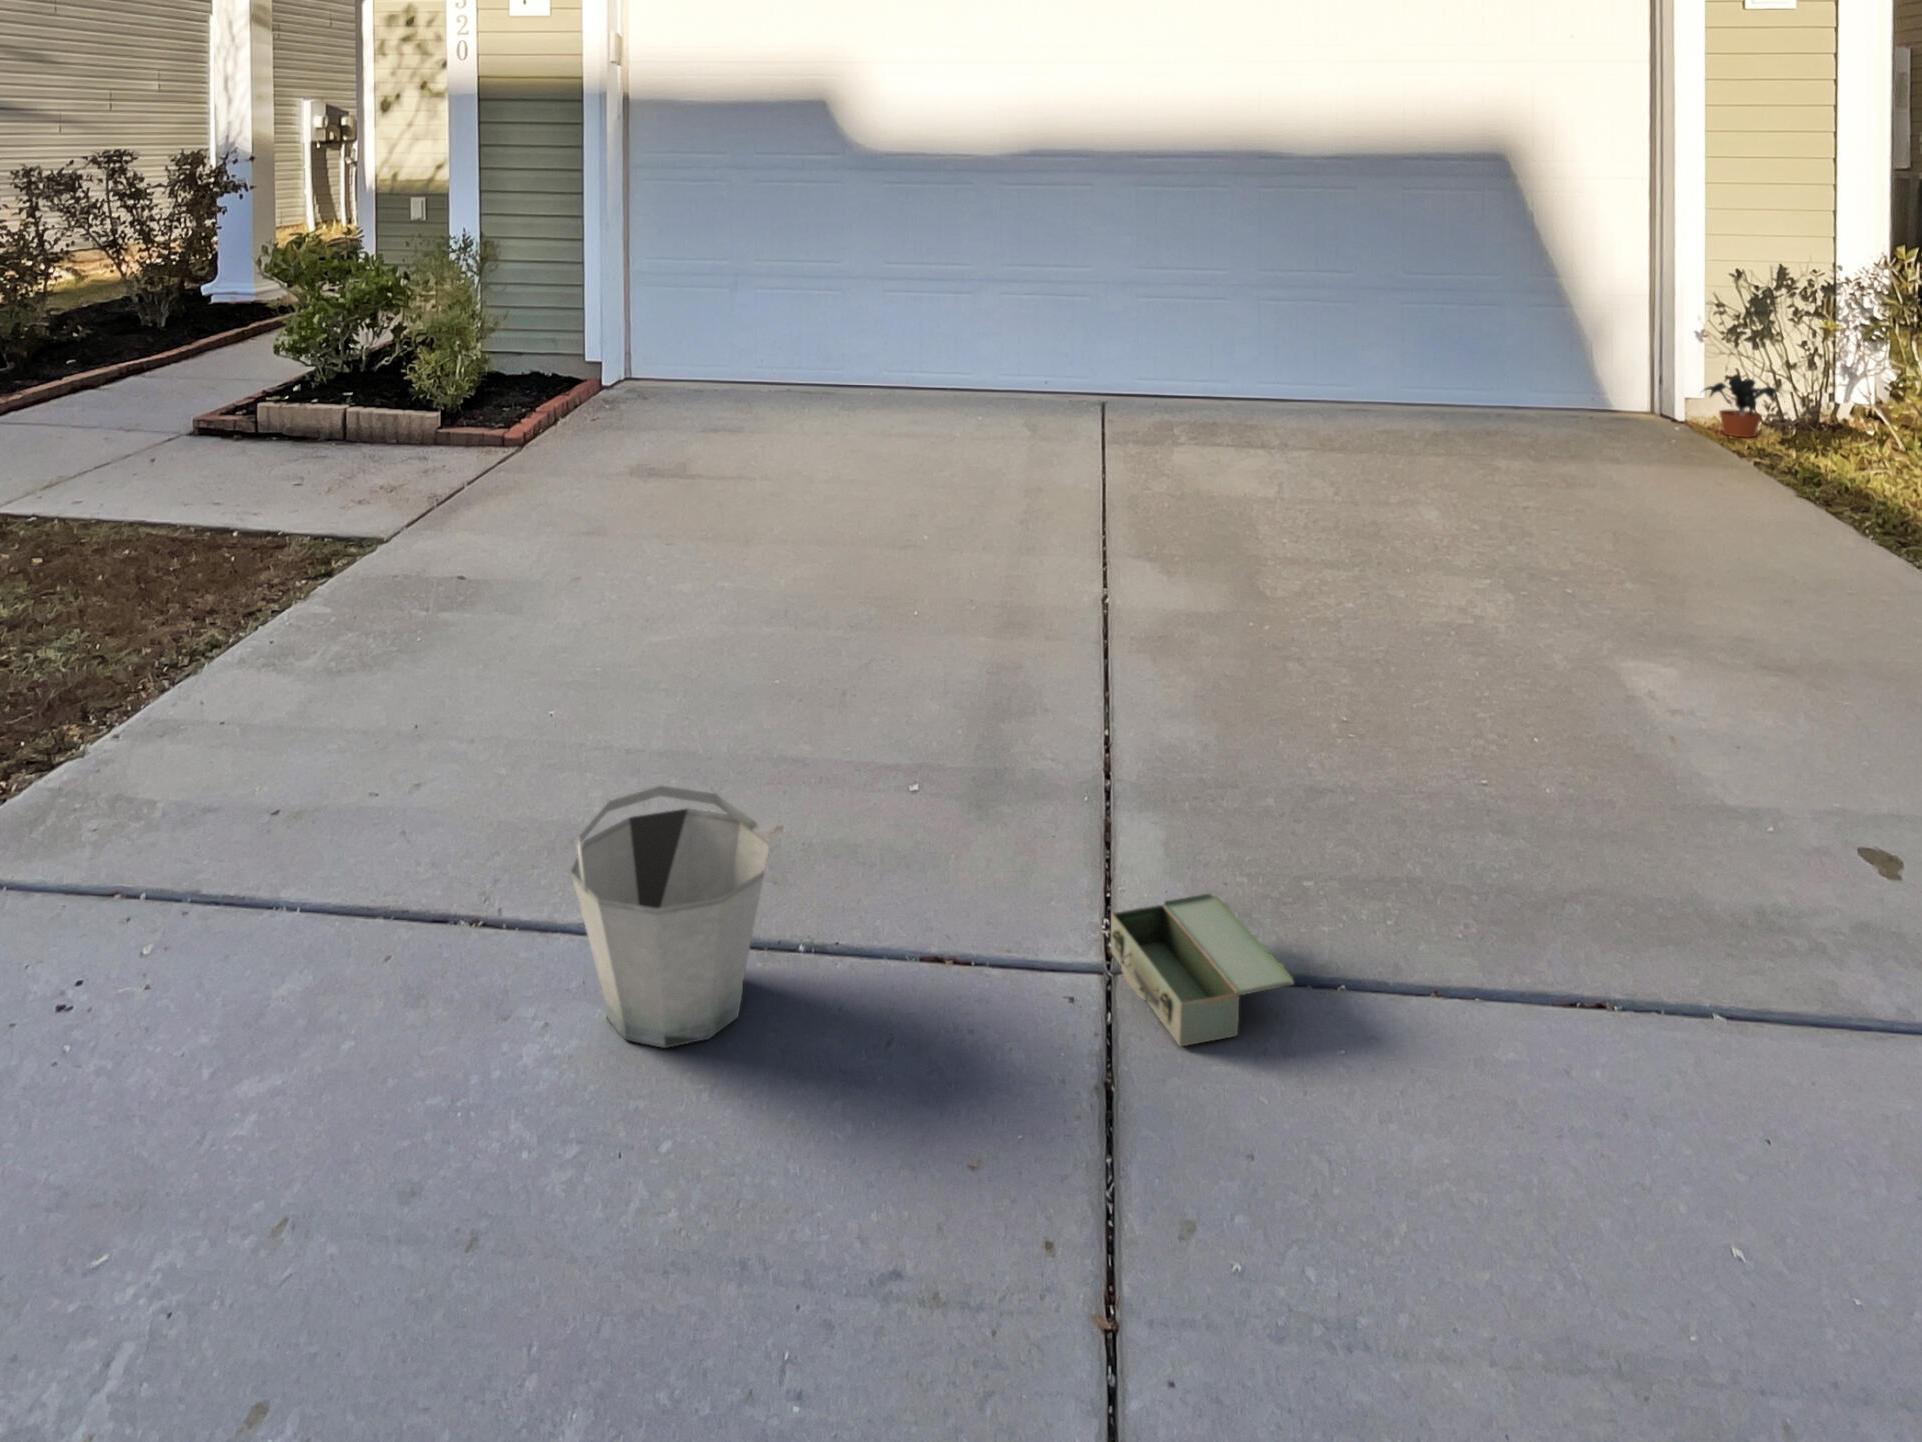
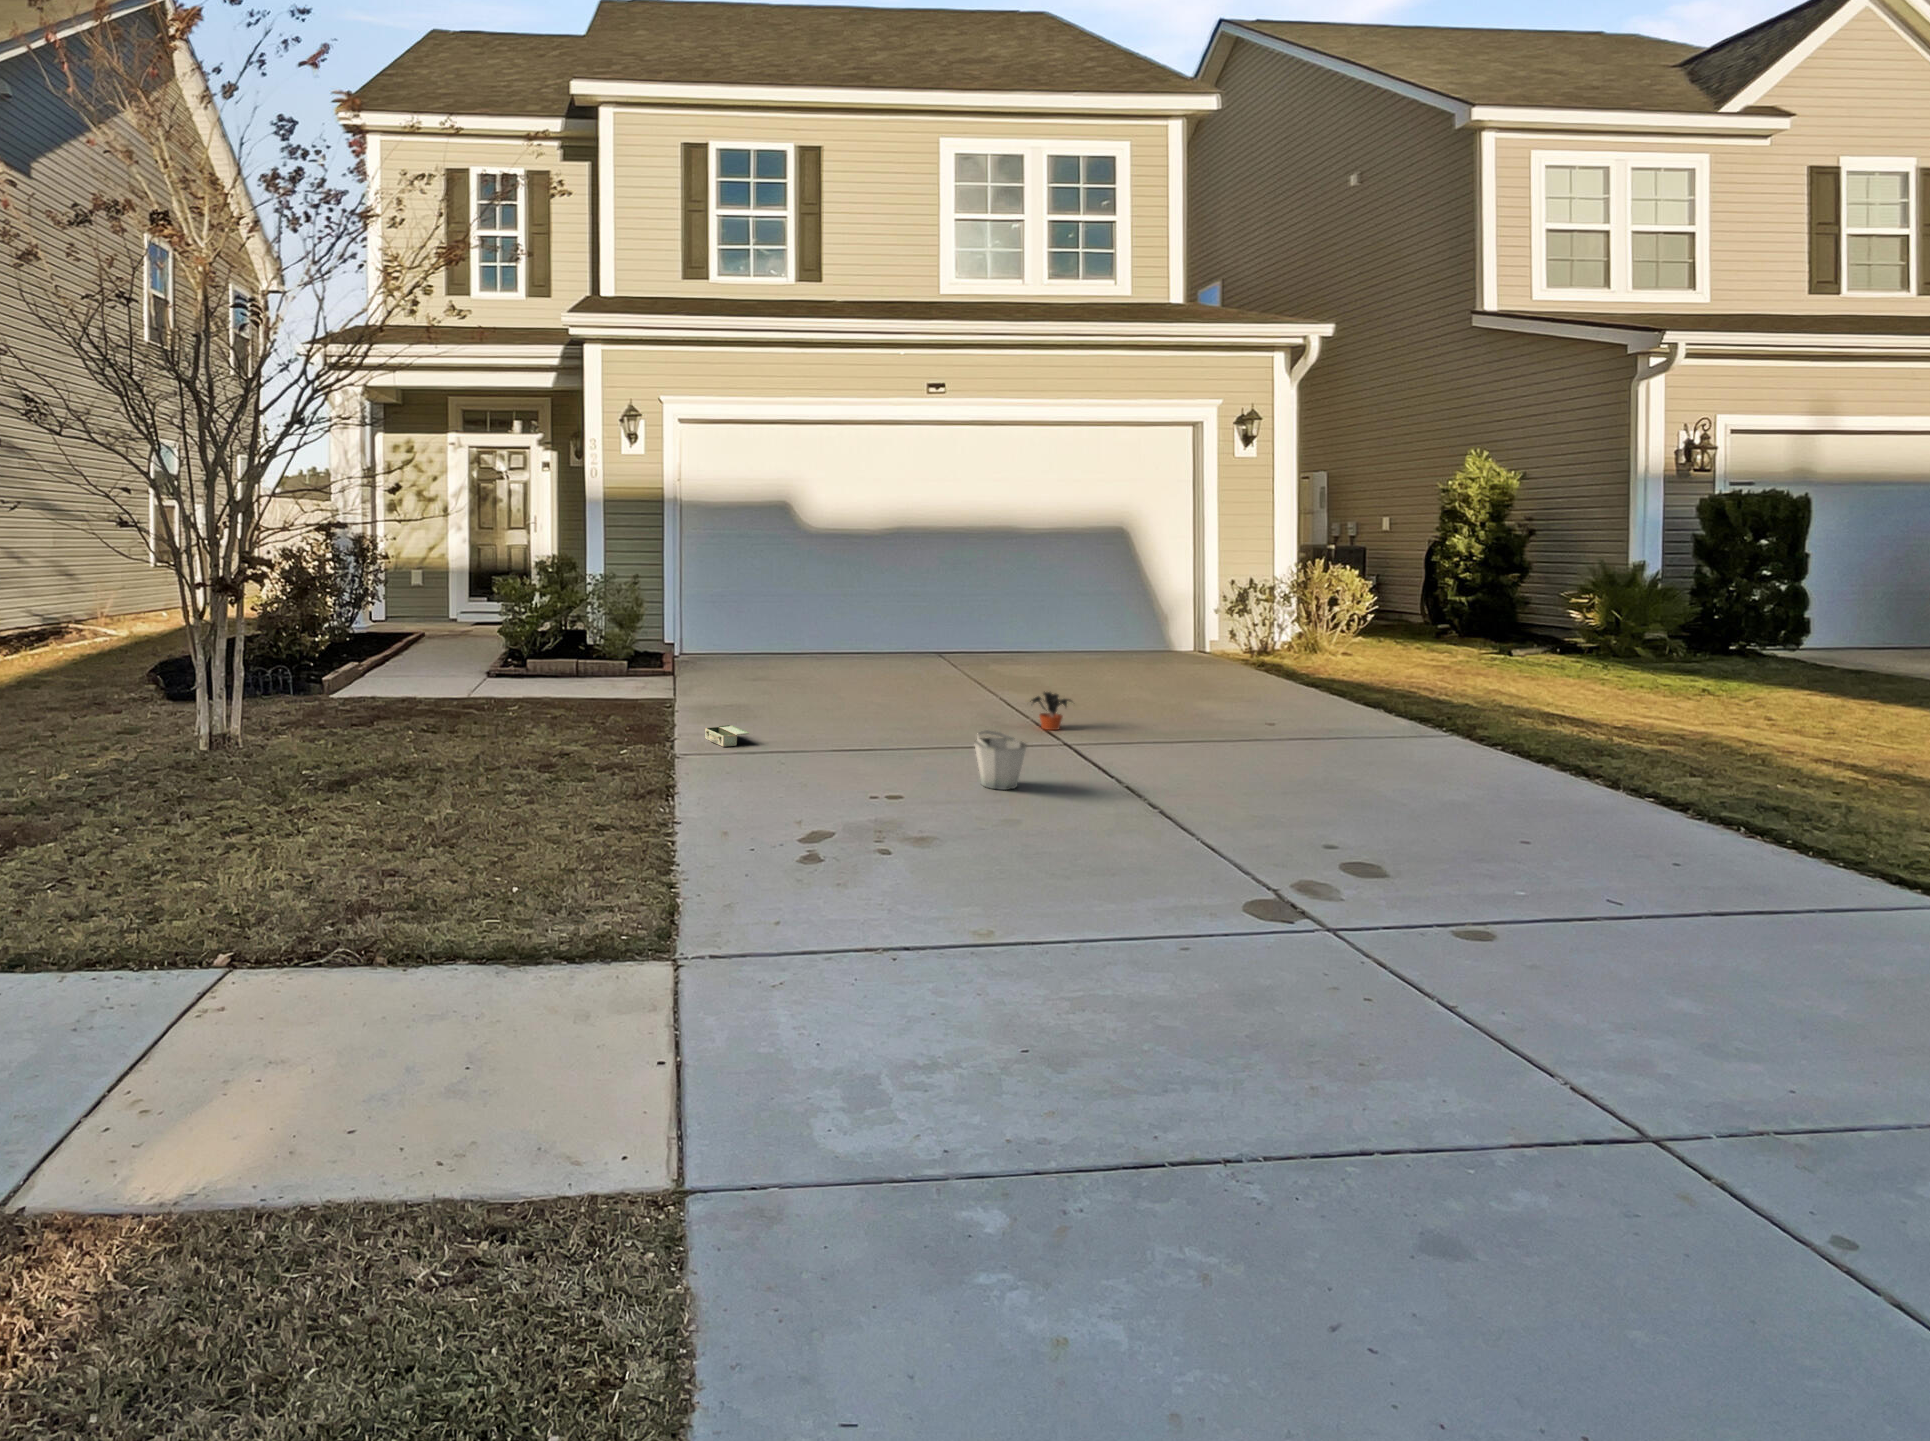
potted plant: present [1705,375,1780,437] -> present [1030,692,1071,730]
toolbox: present [1111,894,1293,1046] -> present [705,725,749,747]

